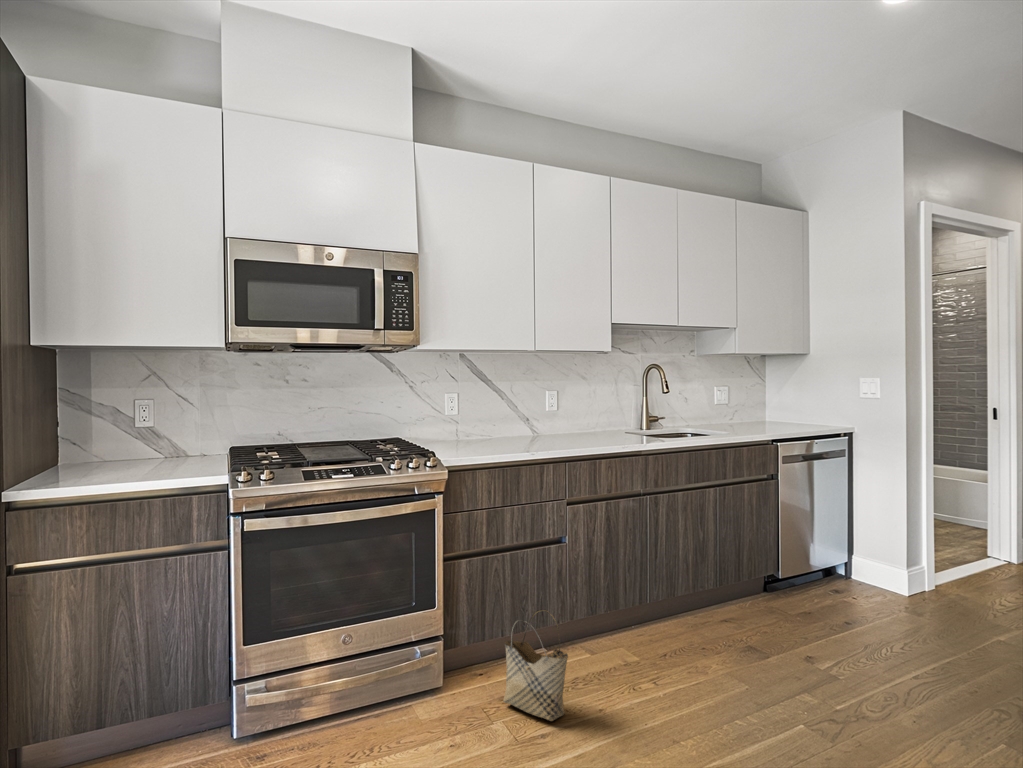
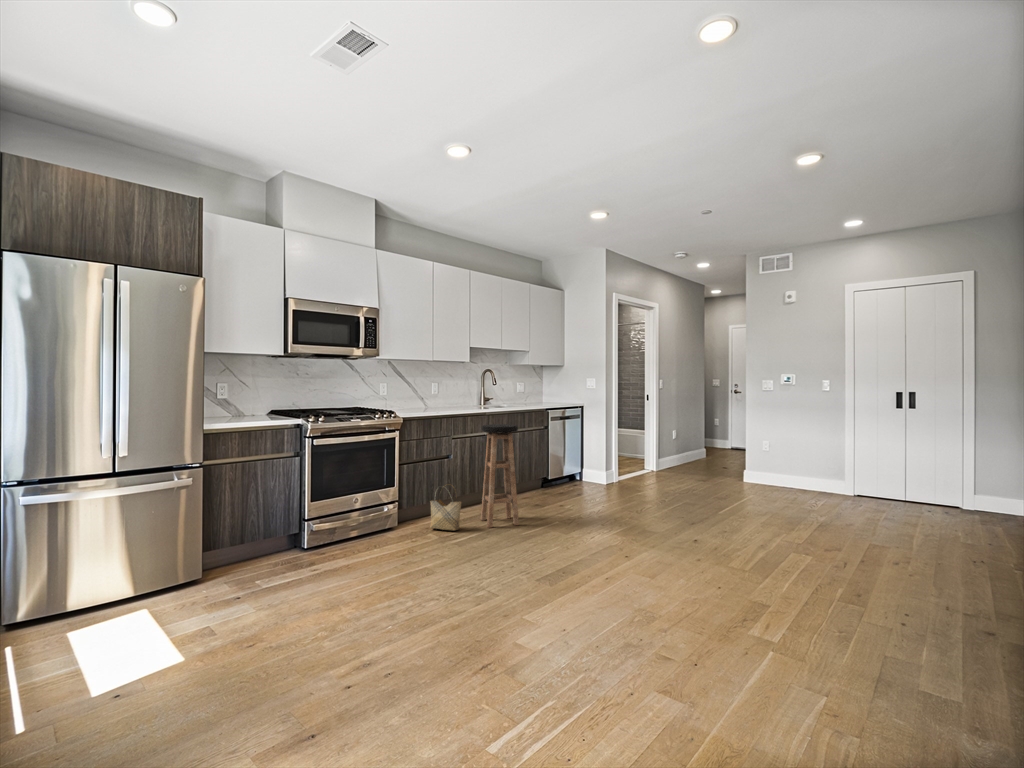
bar stool: none [616,483,702,723] -> present [481,424,519,528]

